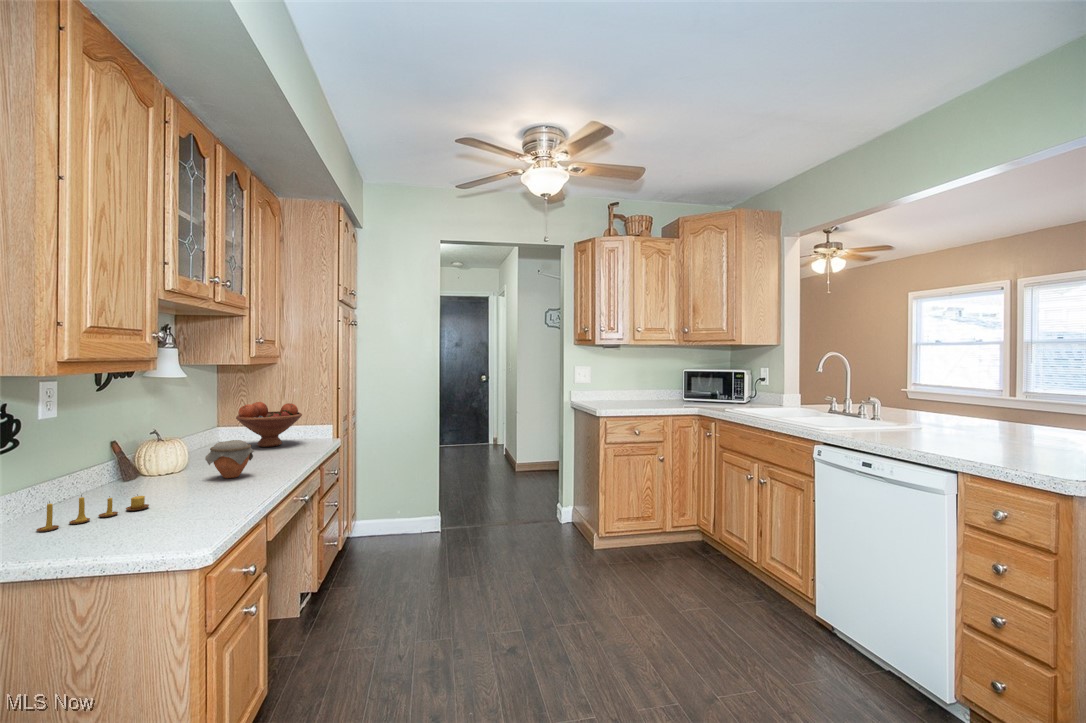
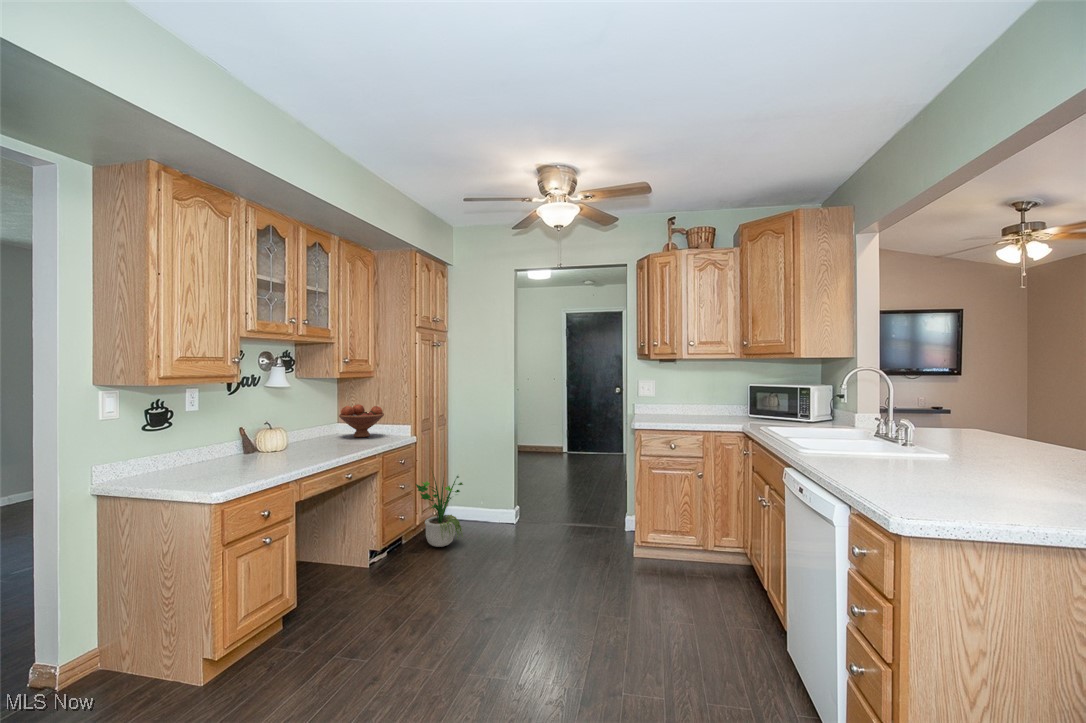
jar: present [205,440,254,478] -> none [284,430,315,455]
potted plant: none [342,472,406,575] -> present [416,474,463,547]
candle: present [37,495,149,532] -> none [165,455,230,474]

